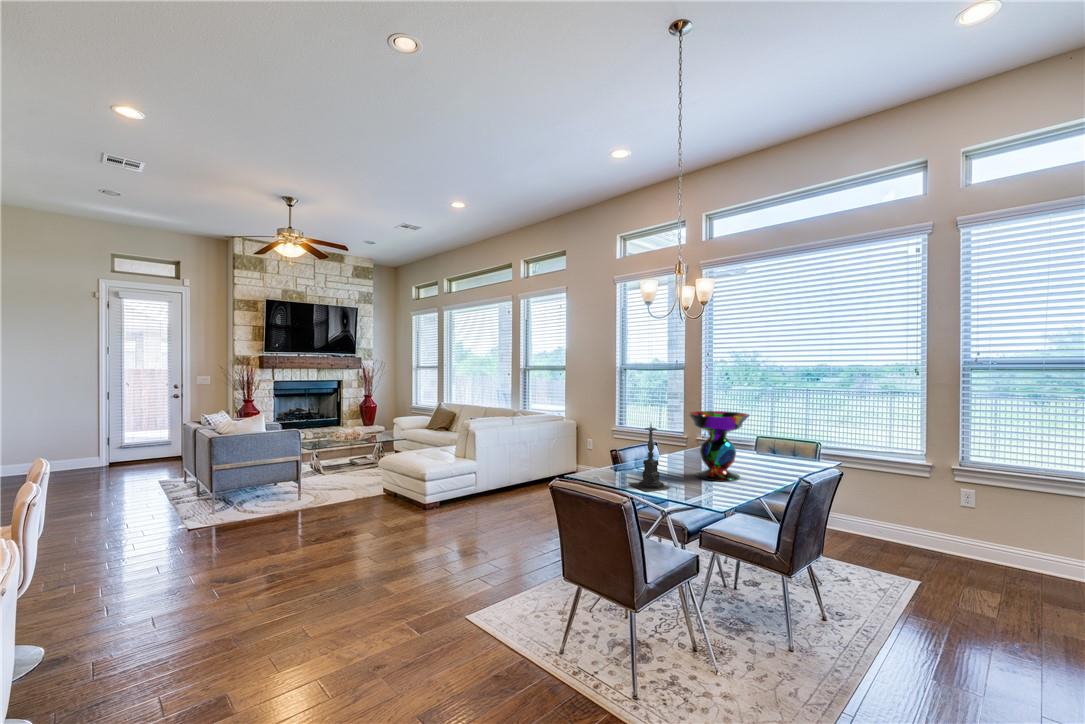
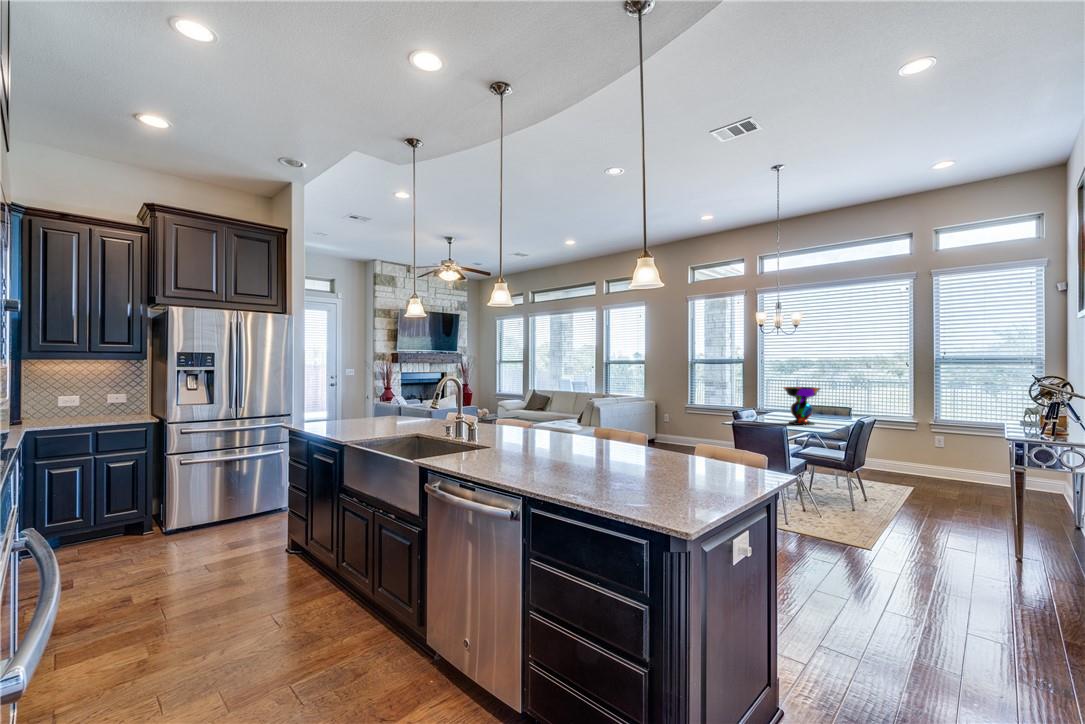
candle holder: present [629,424,670,492] -> none [755,390,784,429]

